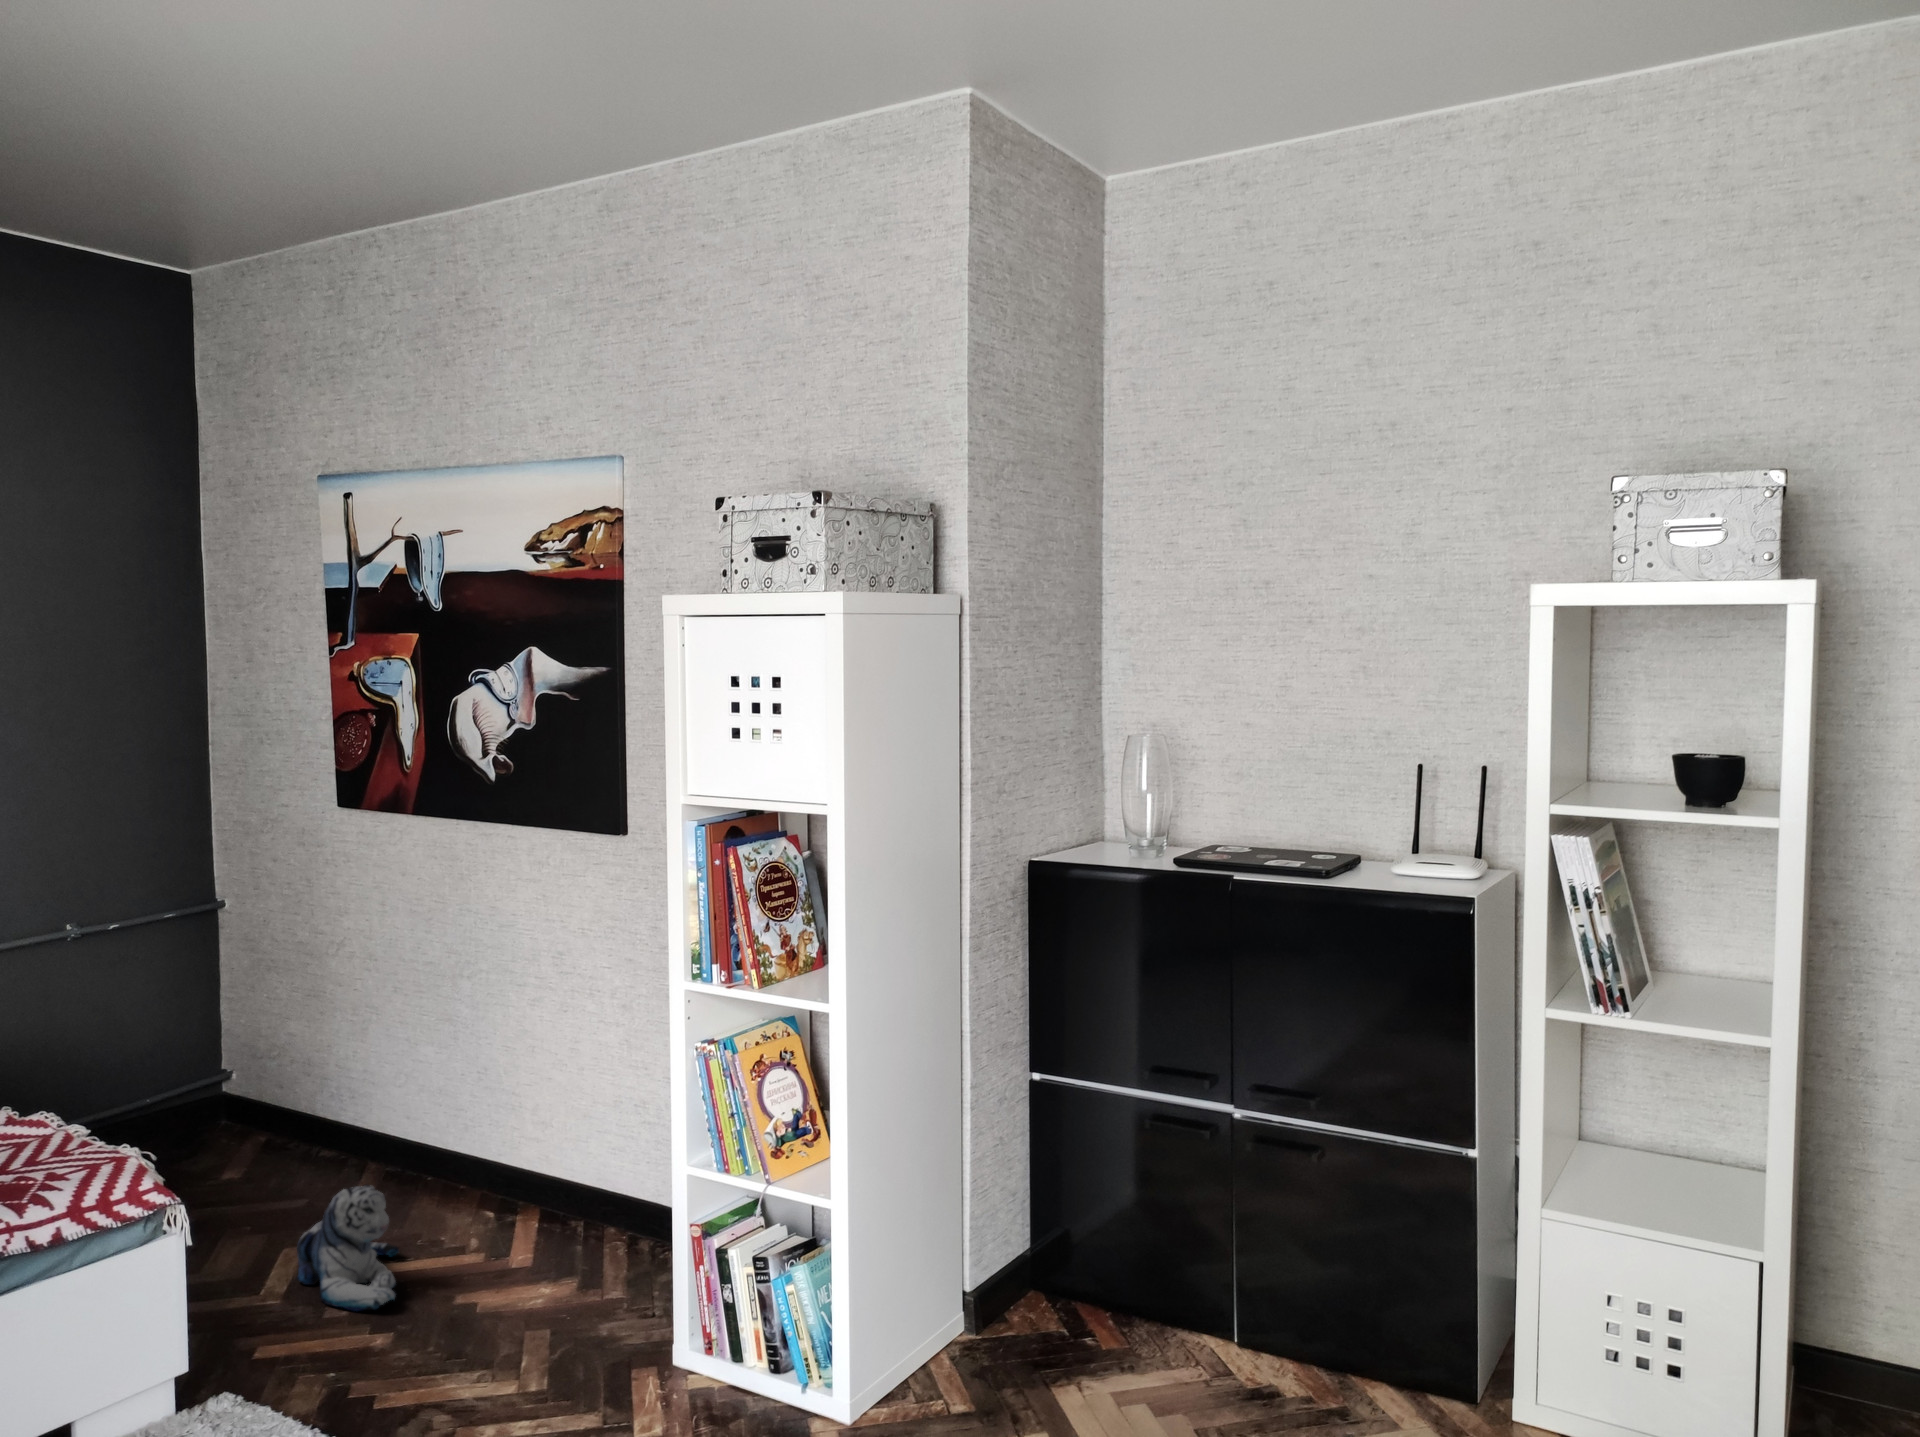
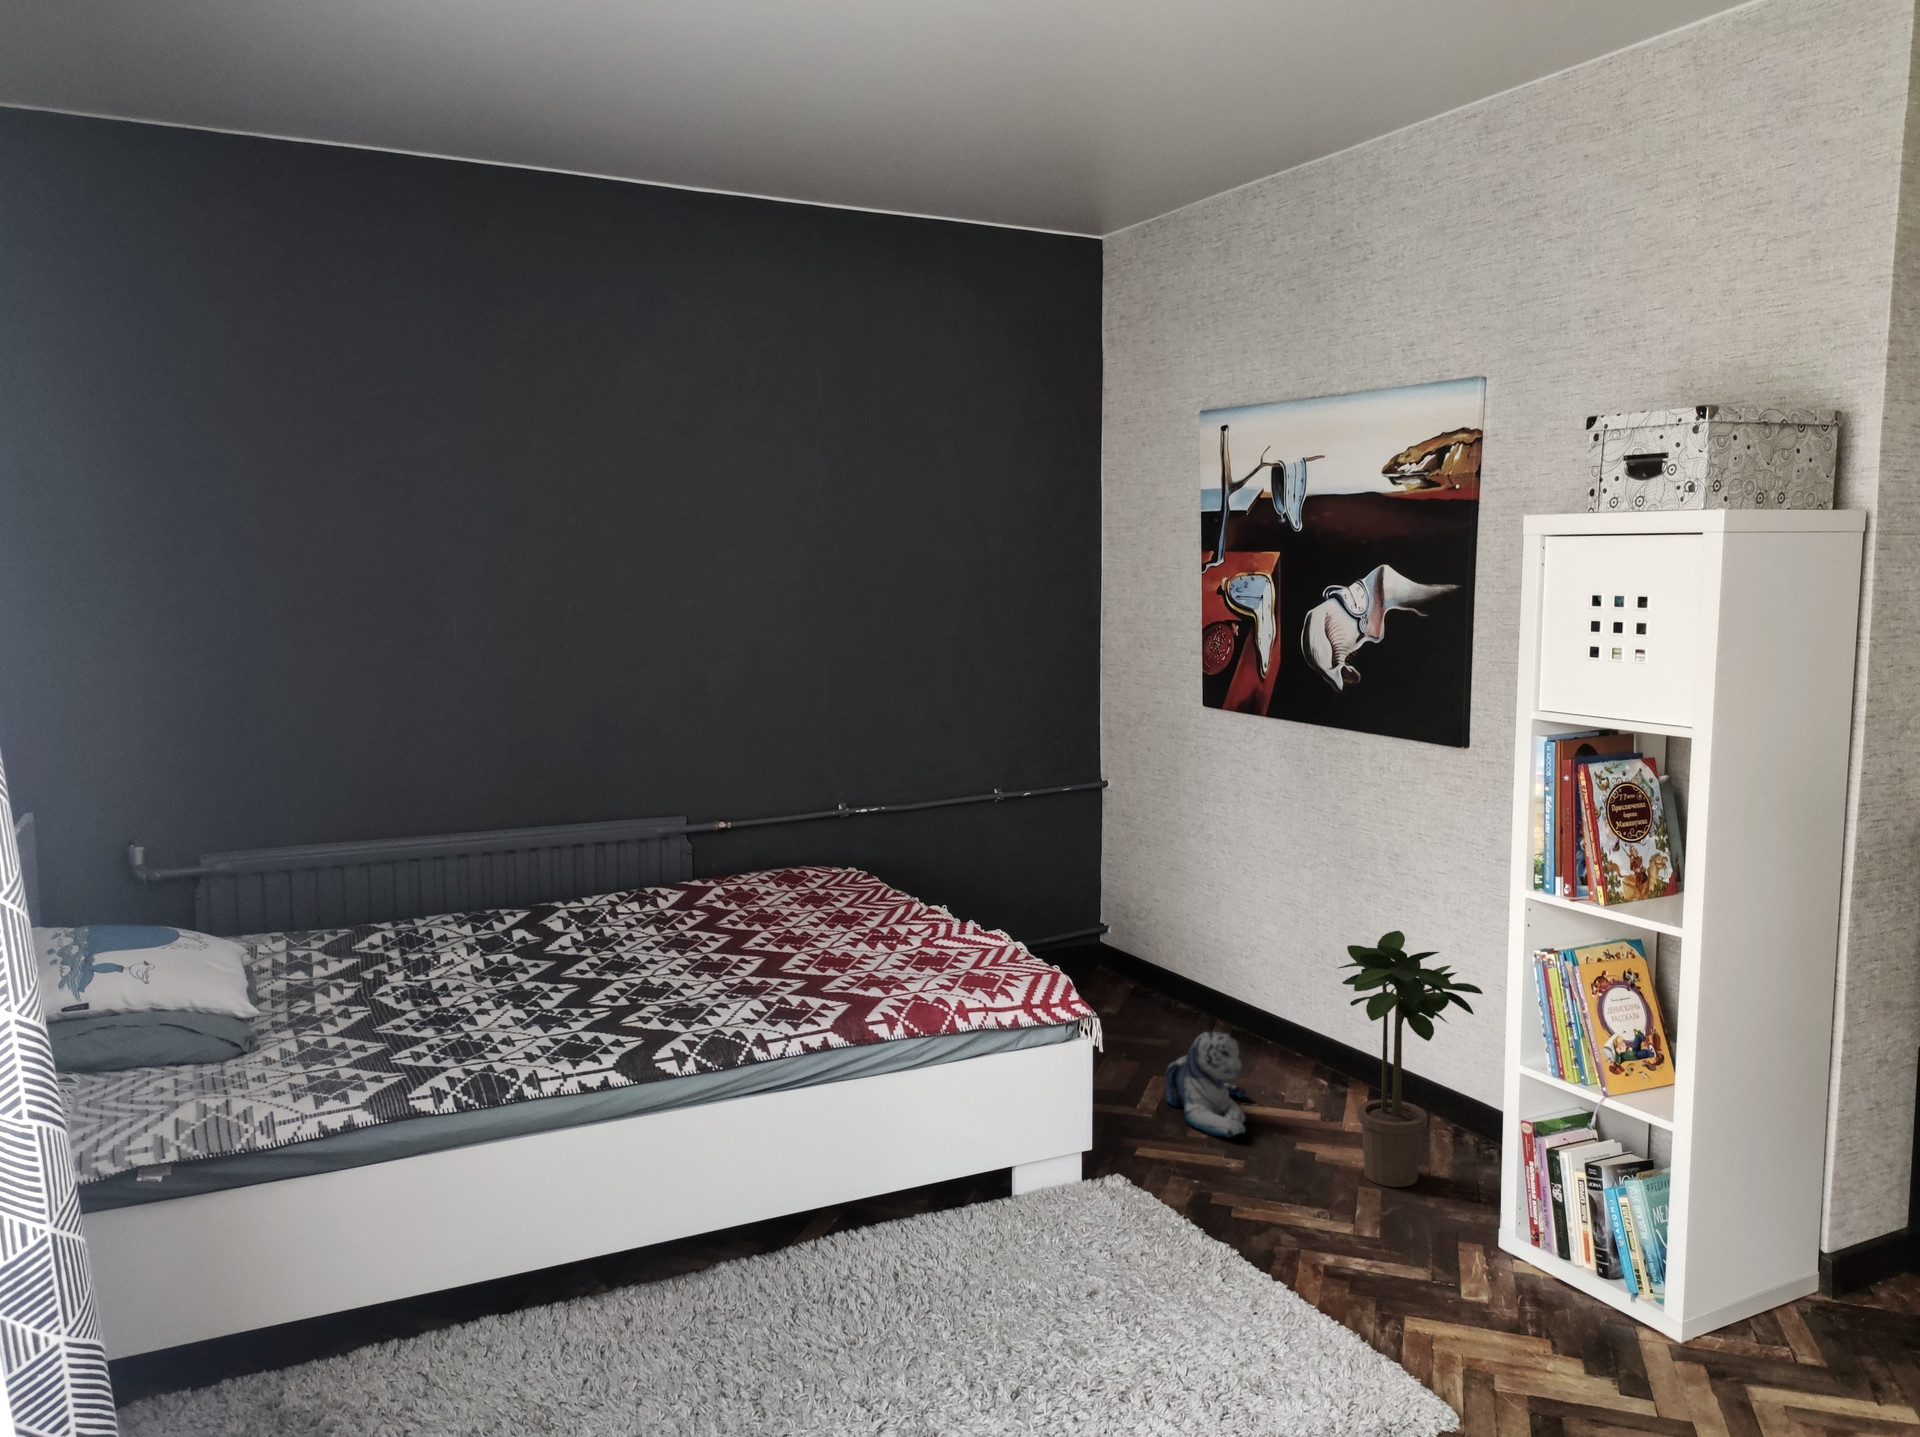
potted plant: none [494,1039,649,1325] -> present [1339,931,1483,1187]

